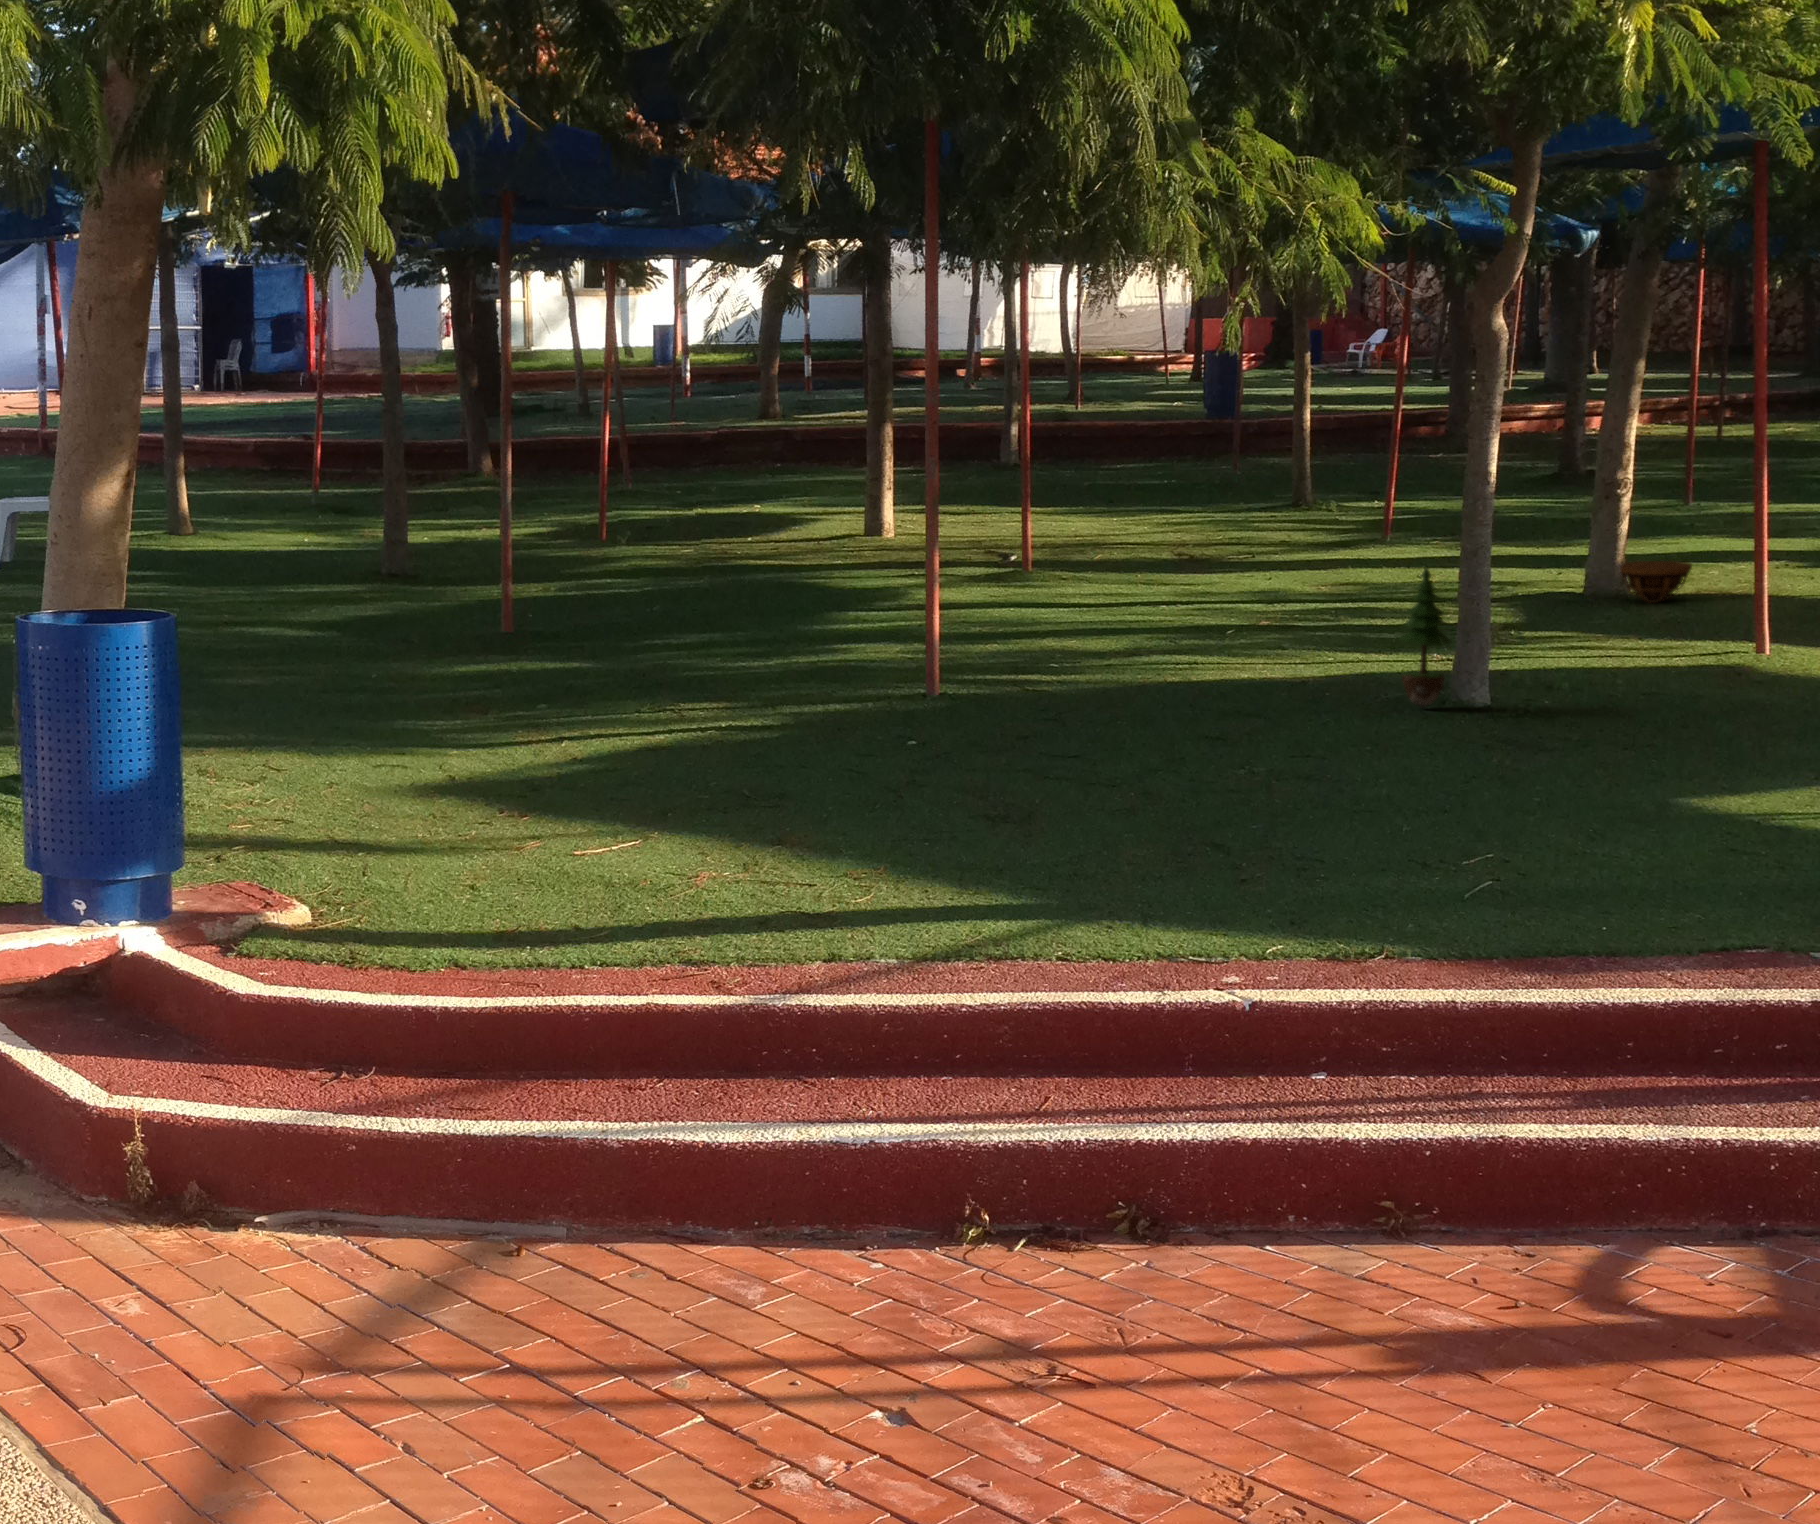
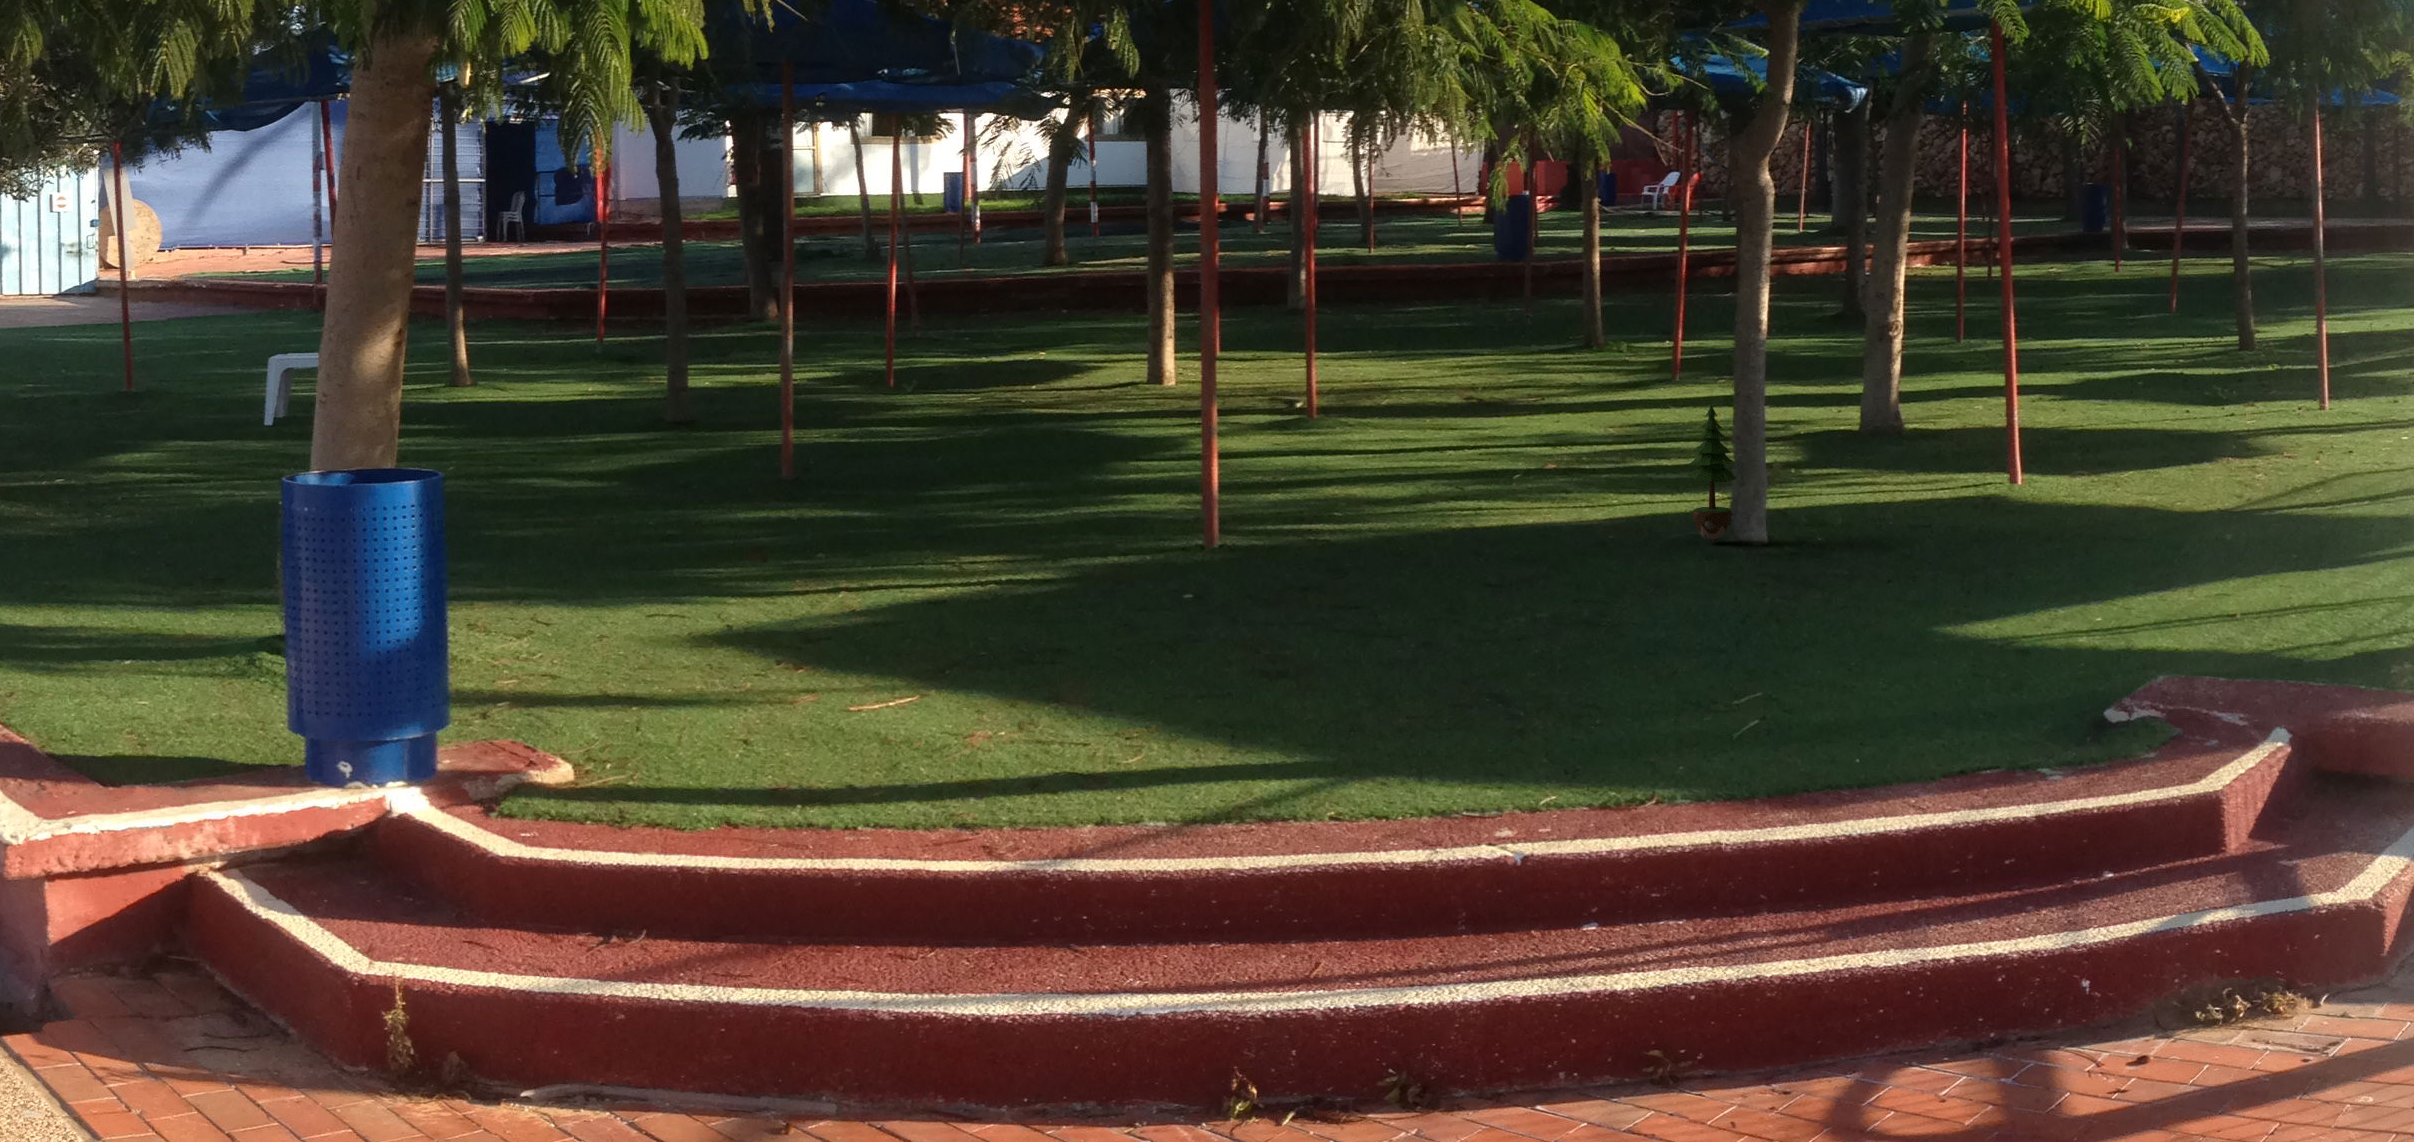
basket: present [1620,561,1692,603] -> none [1943,386,2010,428]

